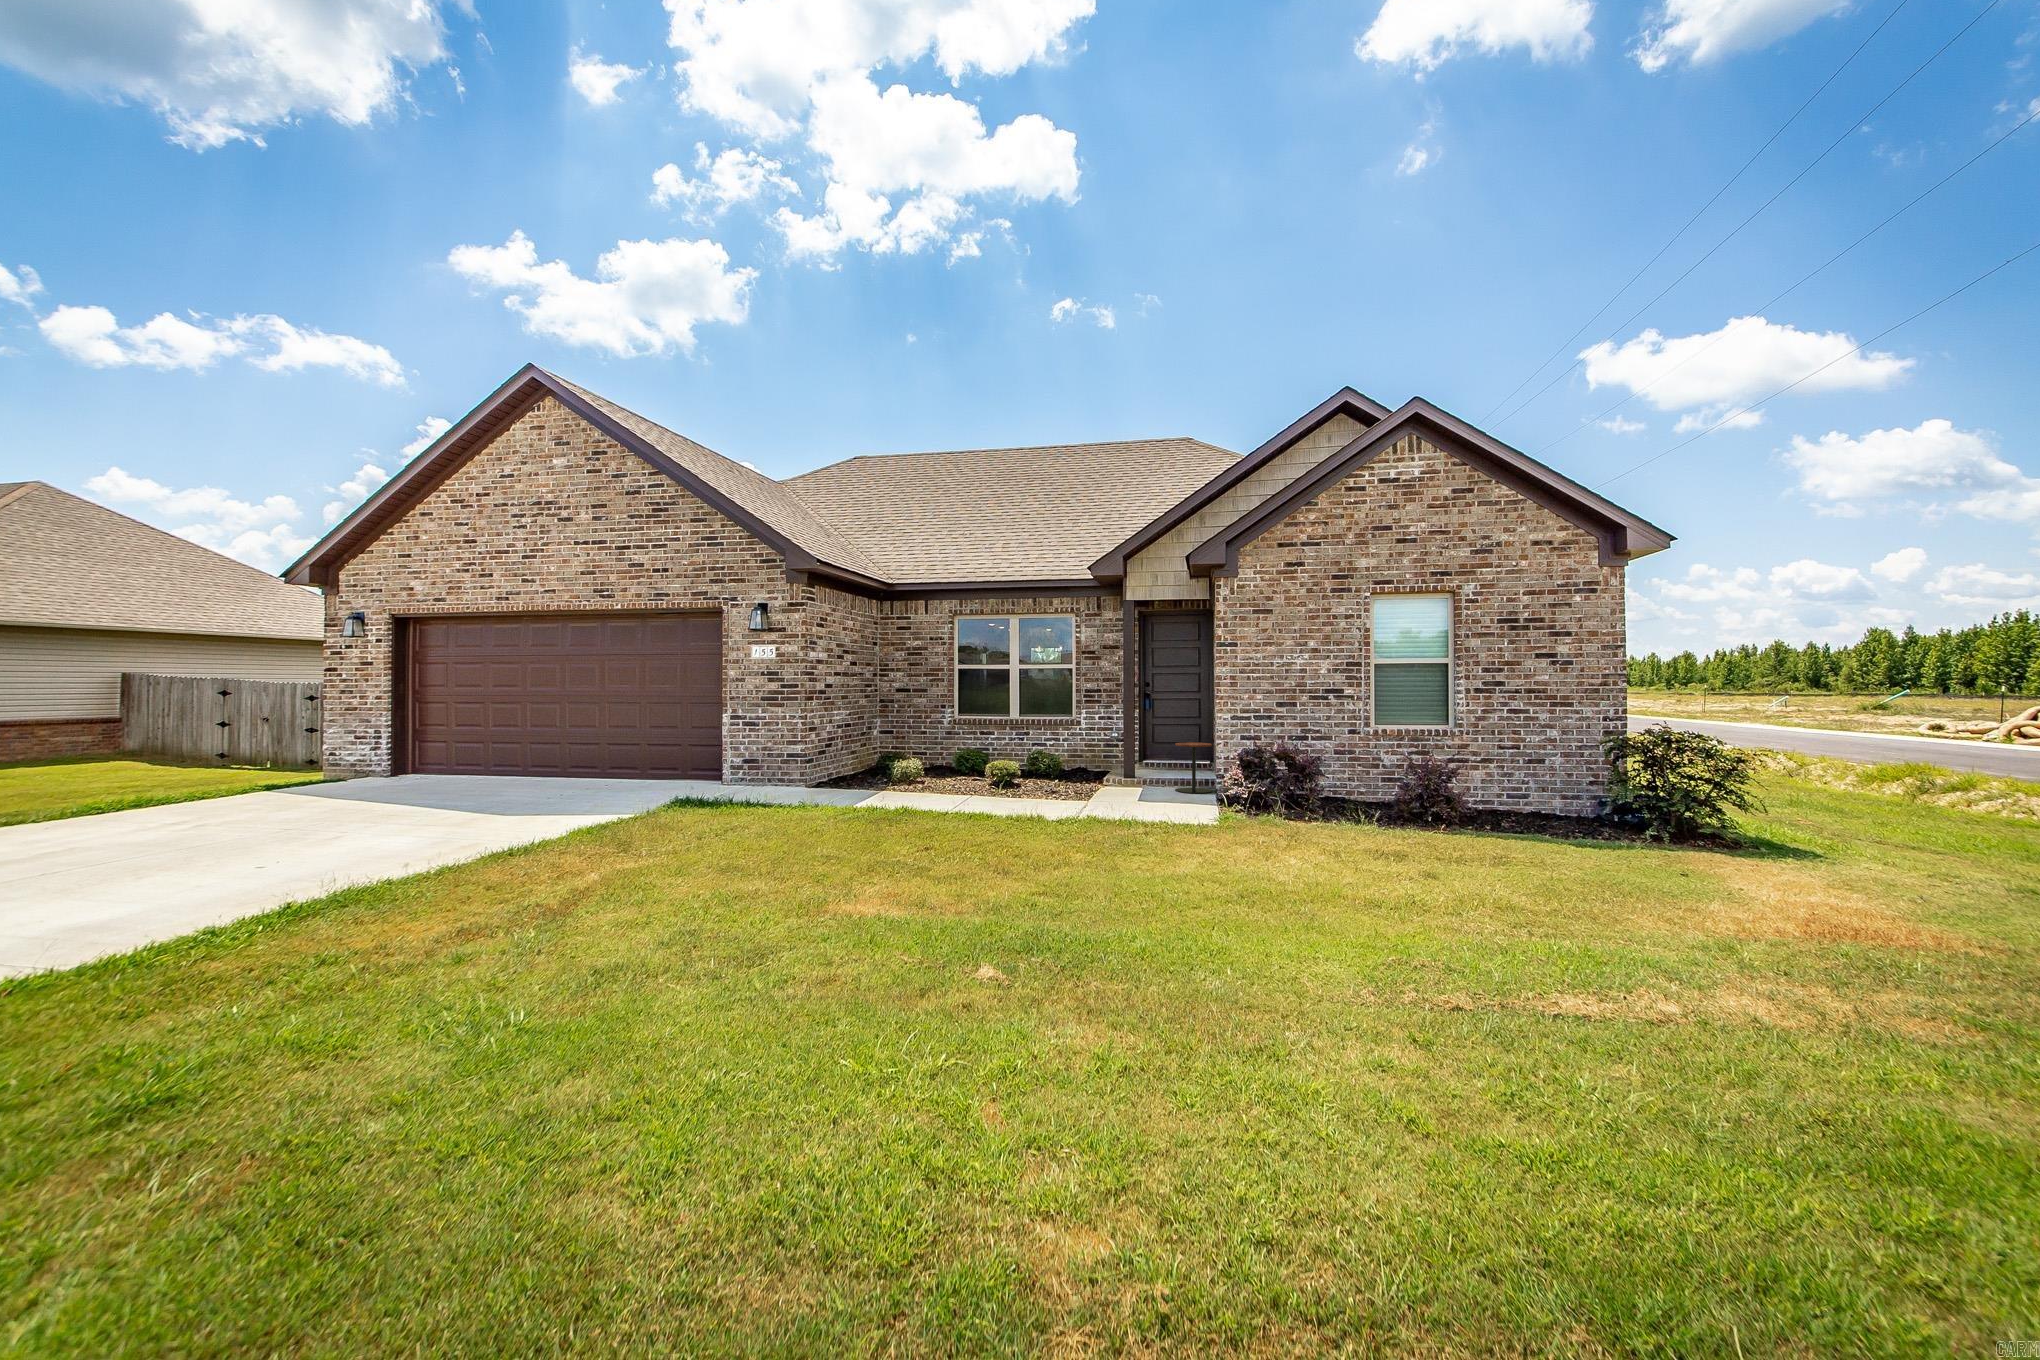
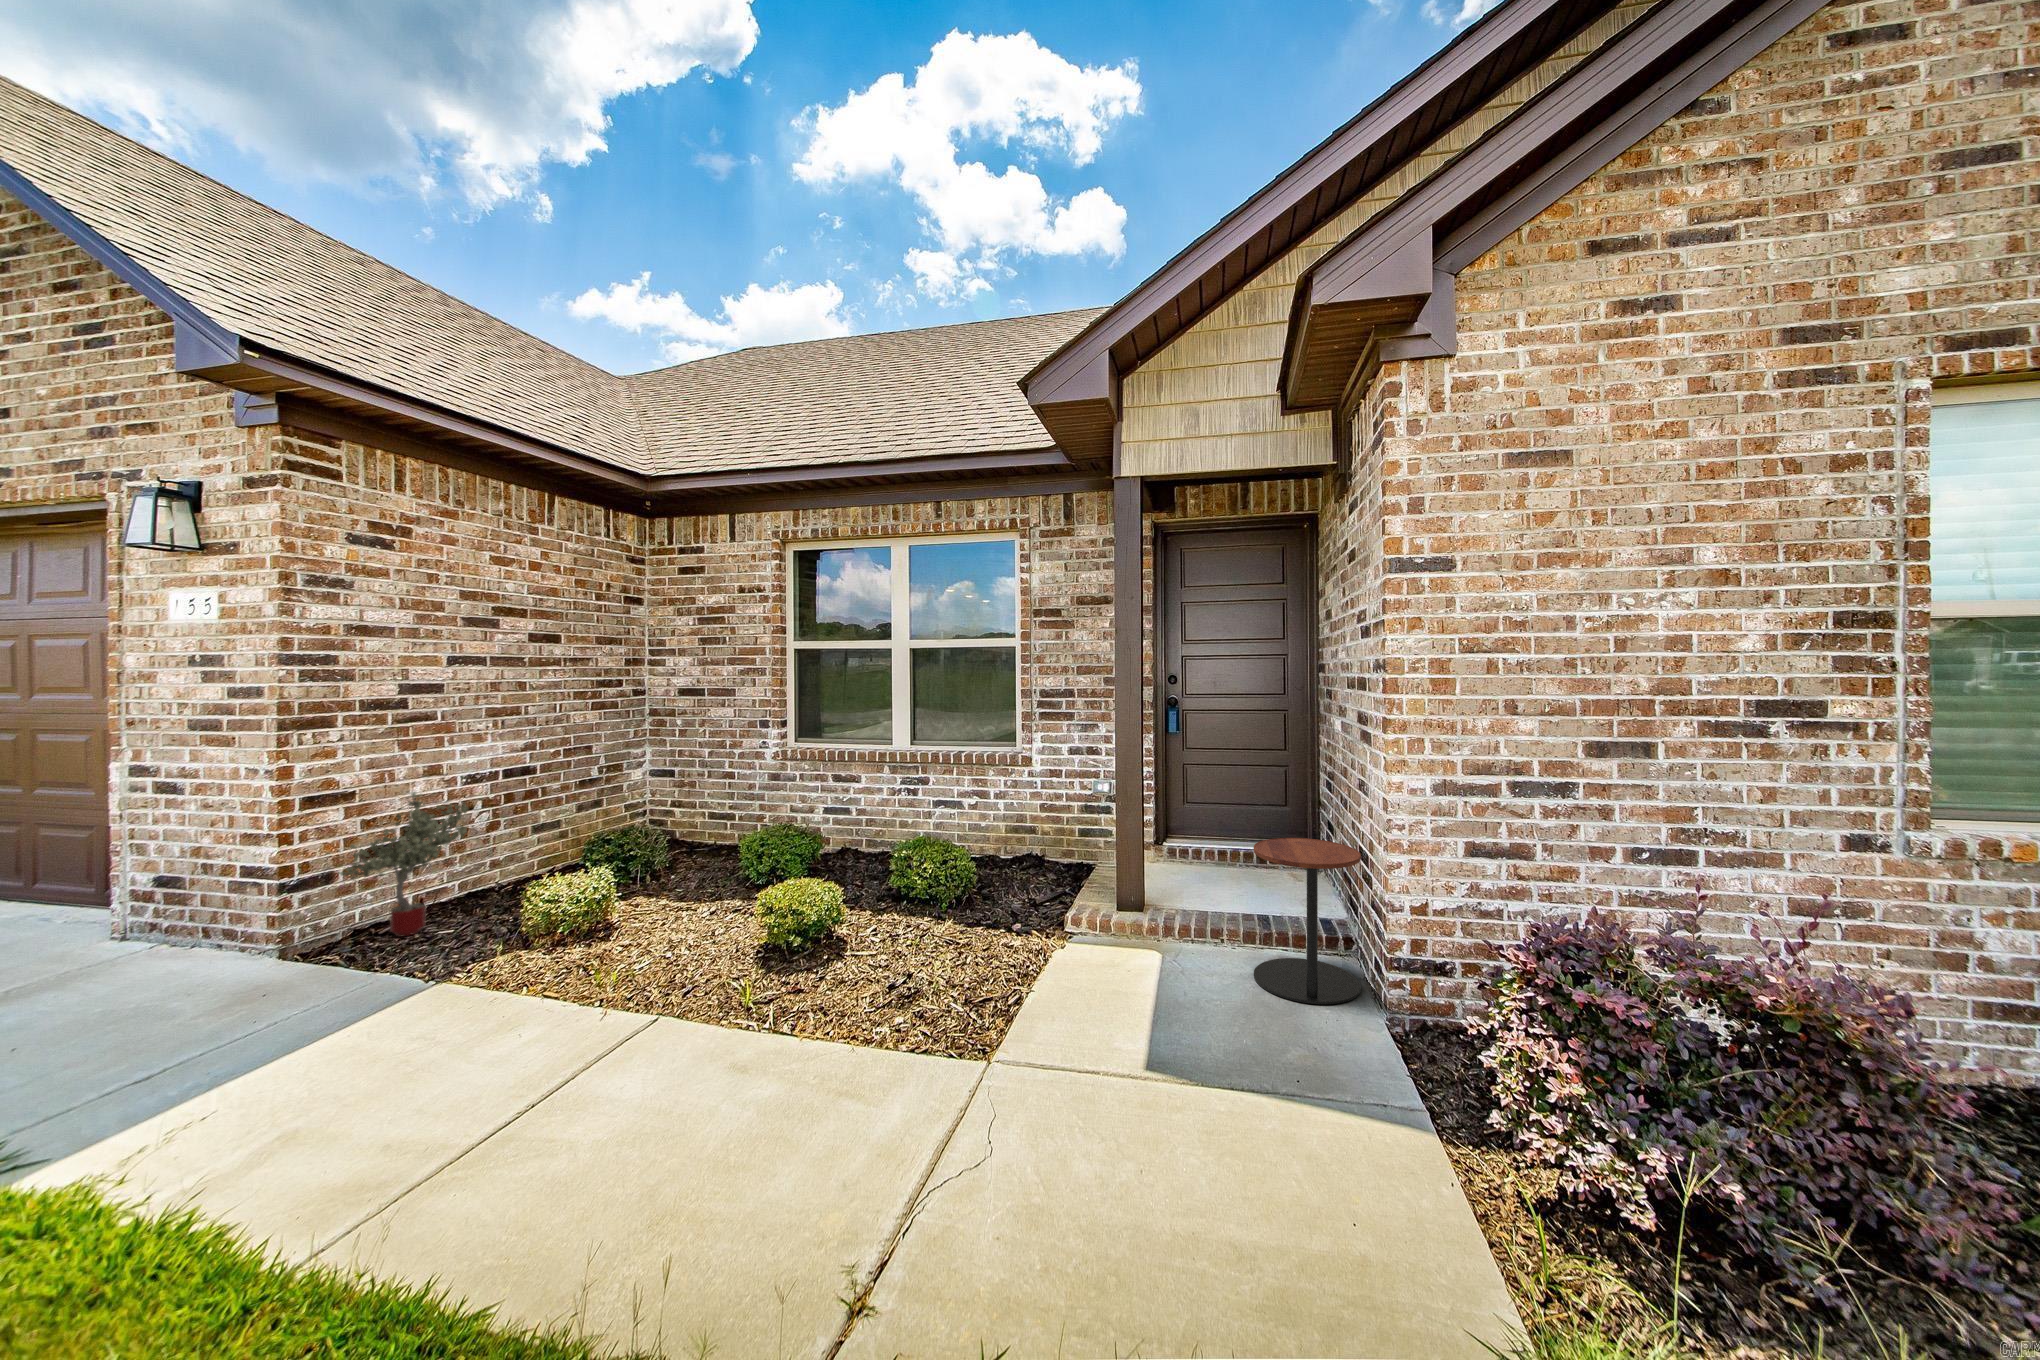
potted tree: none [821,728,854,785] -> present [340,793,468,937]

